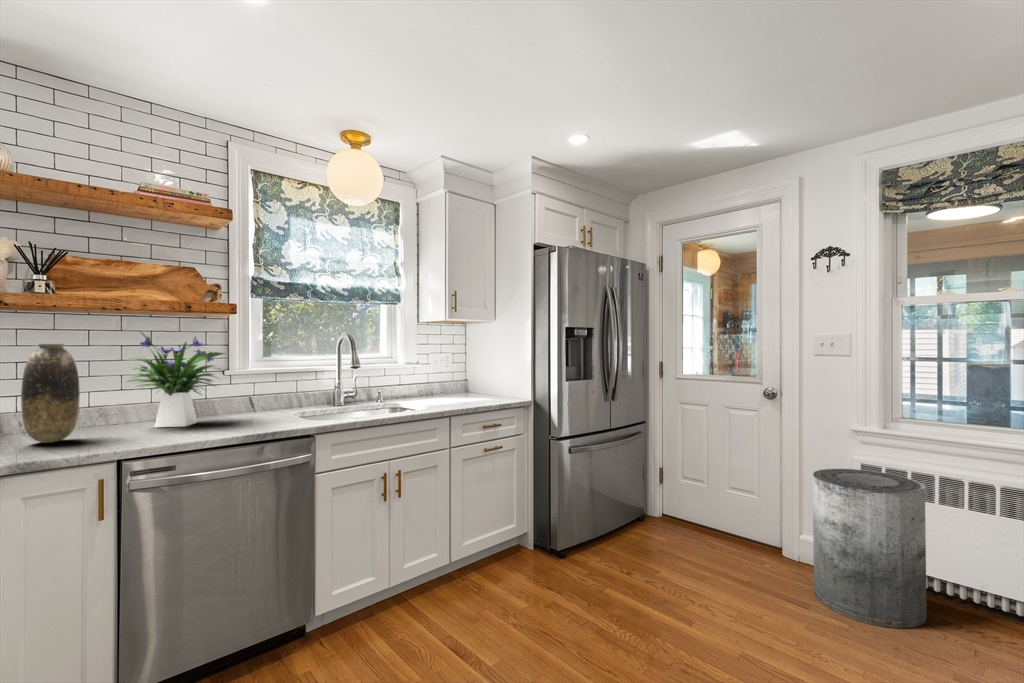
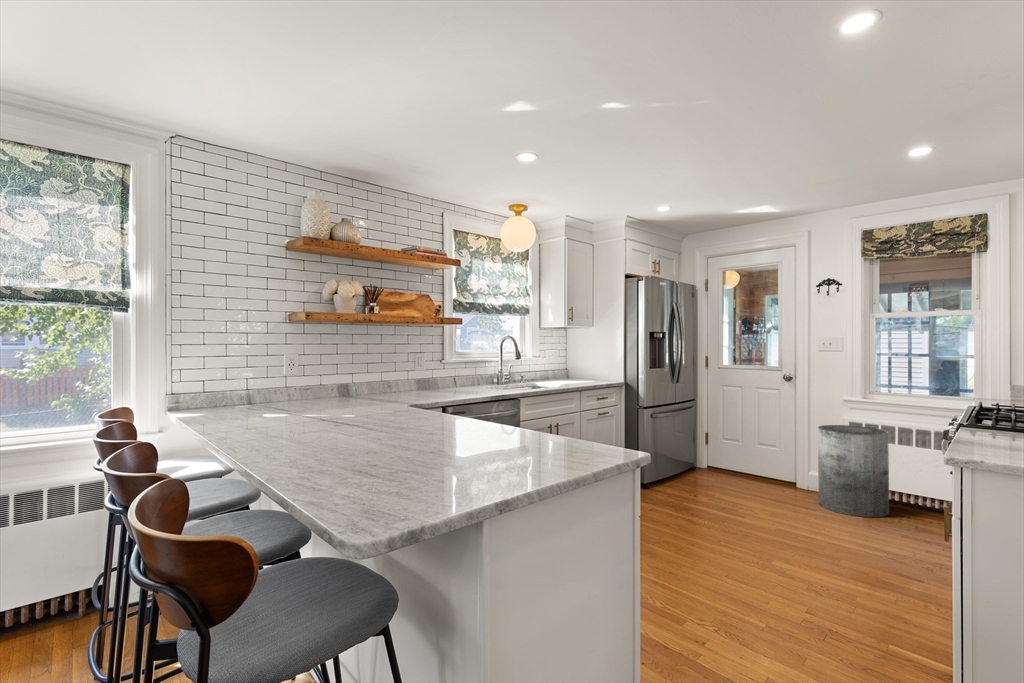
flower arrangement: present [128,332,225,427] -> none [407,335,461,393]
vase: present [21,344,80,443] -> none [382,342,407,398]

